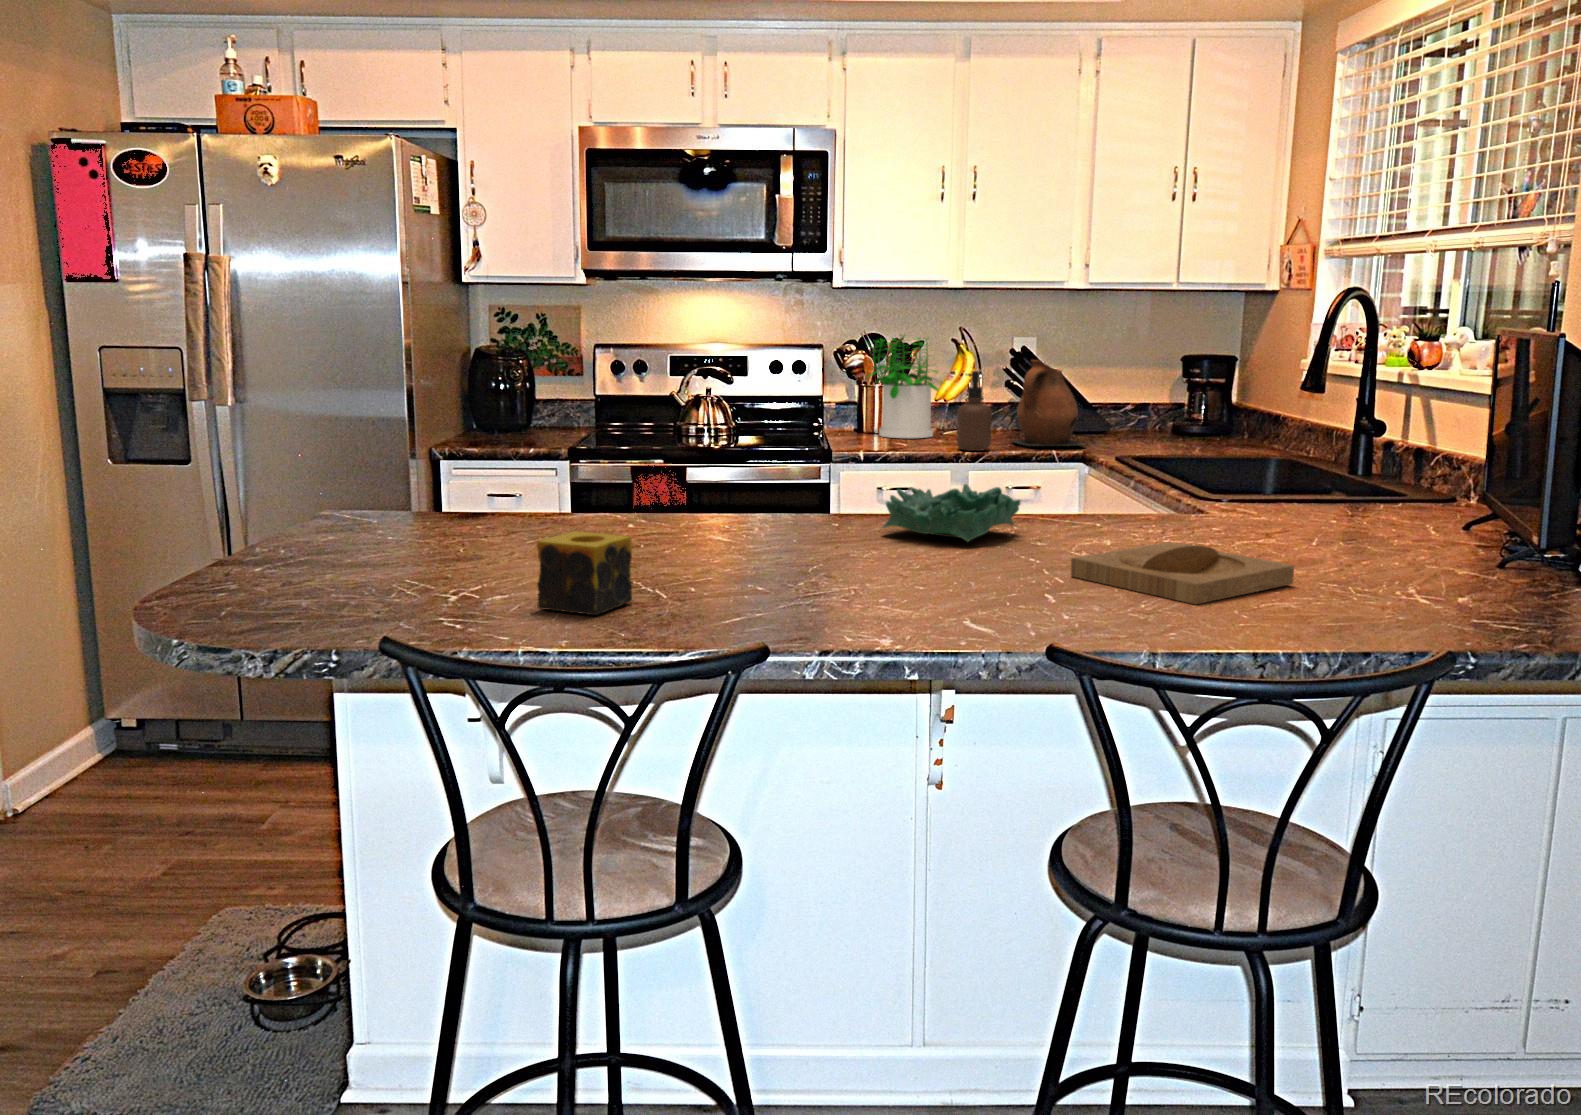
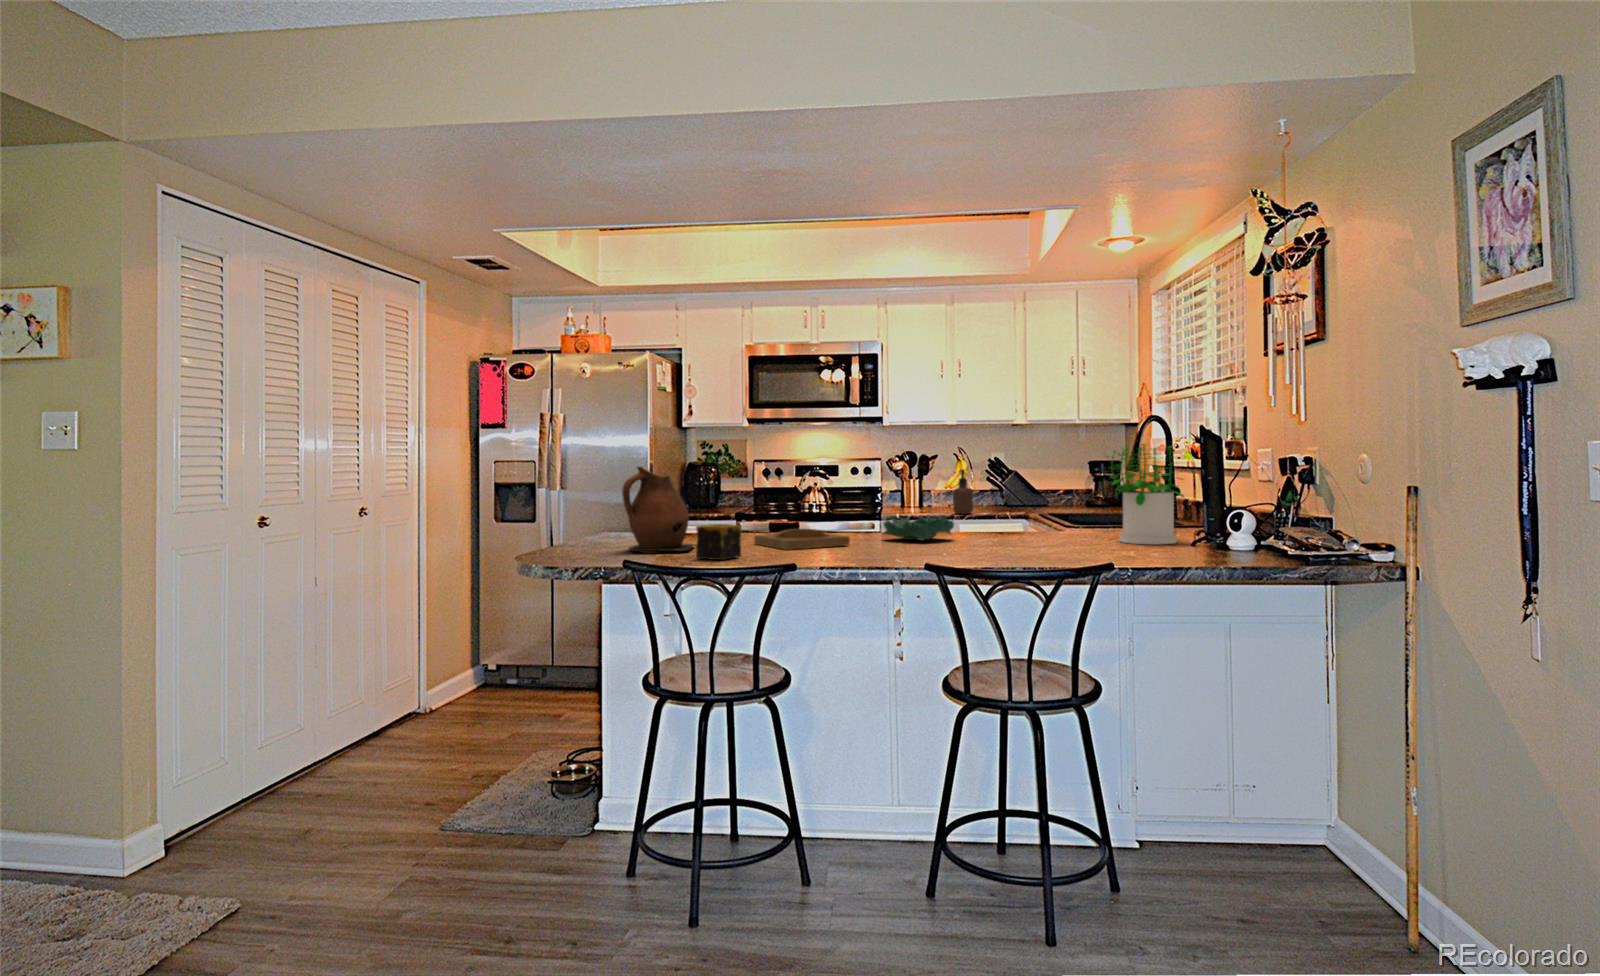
potted plant: present [867,335,939,438] -> present [1105,444,1184,544]
ceramic pitcher: present [1014,360,1084,446] -> present [622,466,696,551]
tray: present [1071,542,1294,604] -> present [754,529,850,550]

